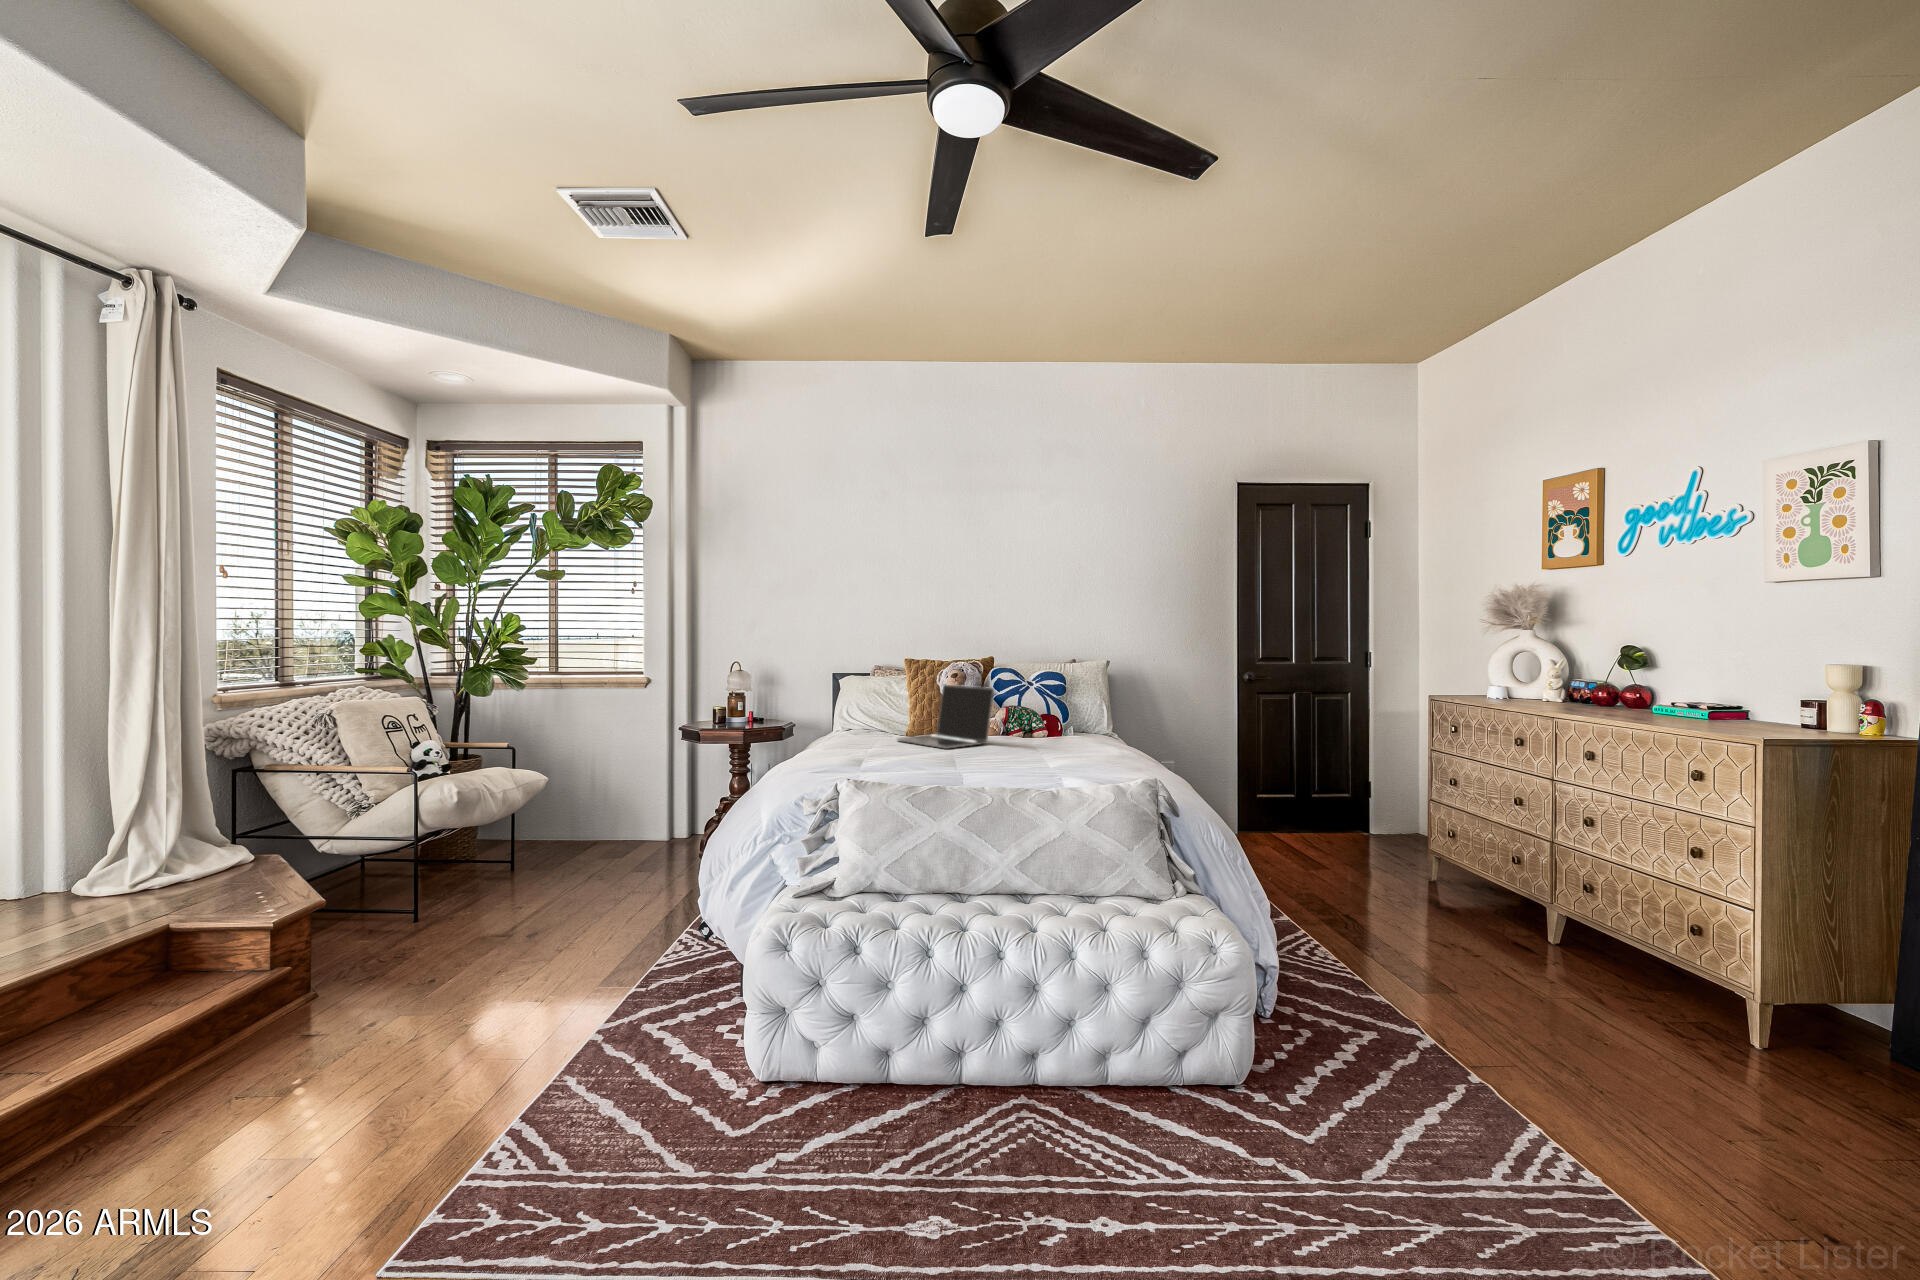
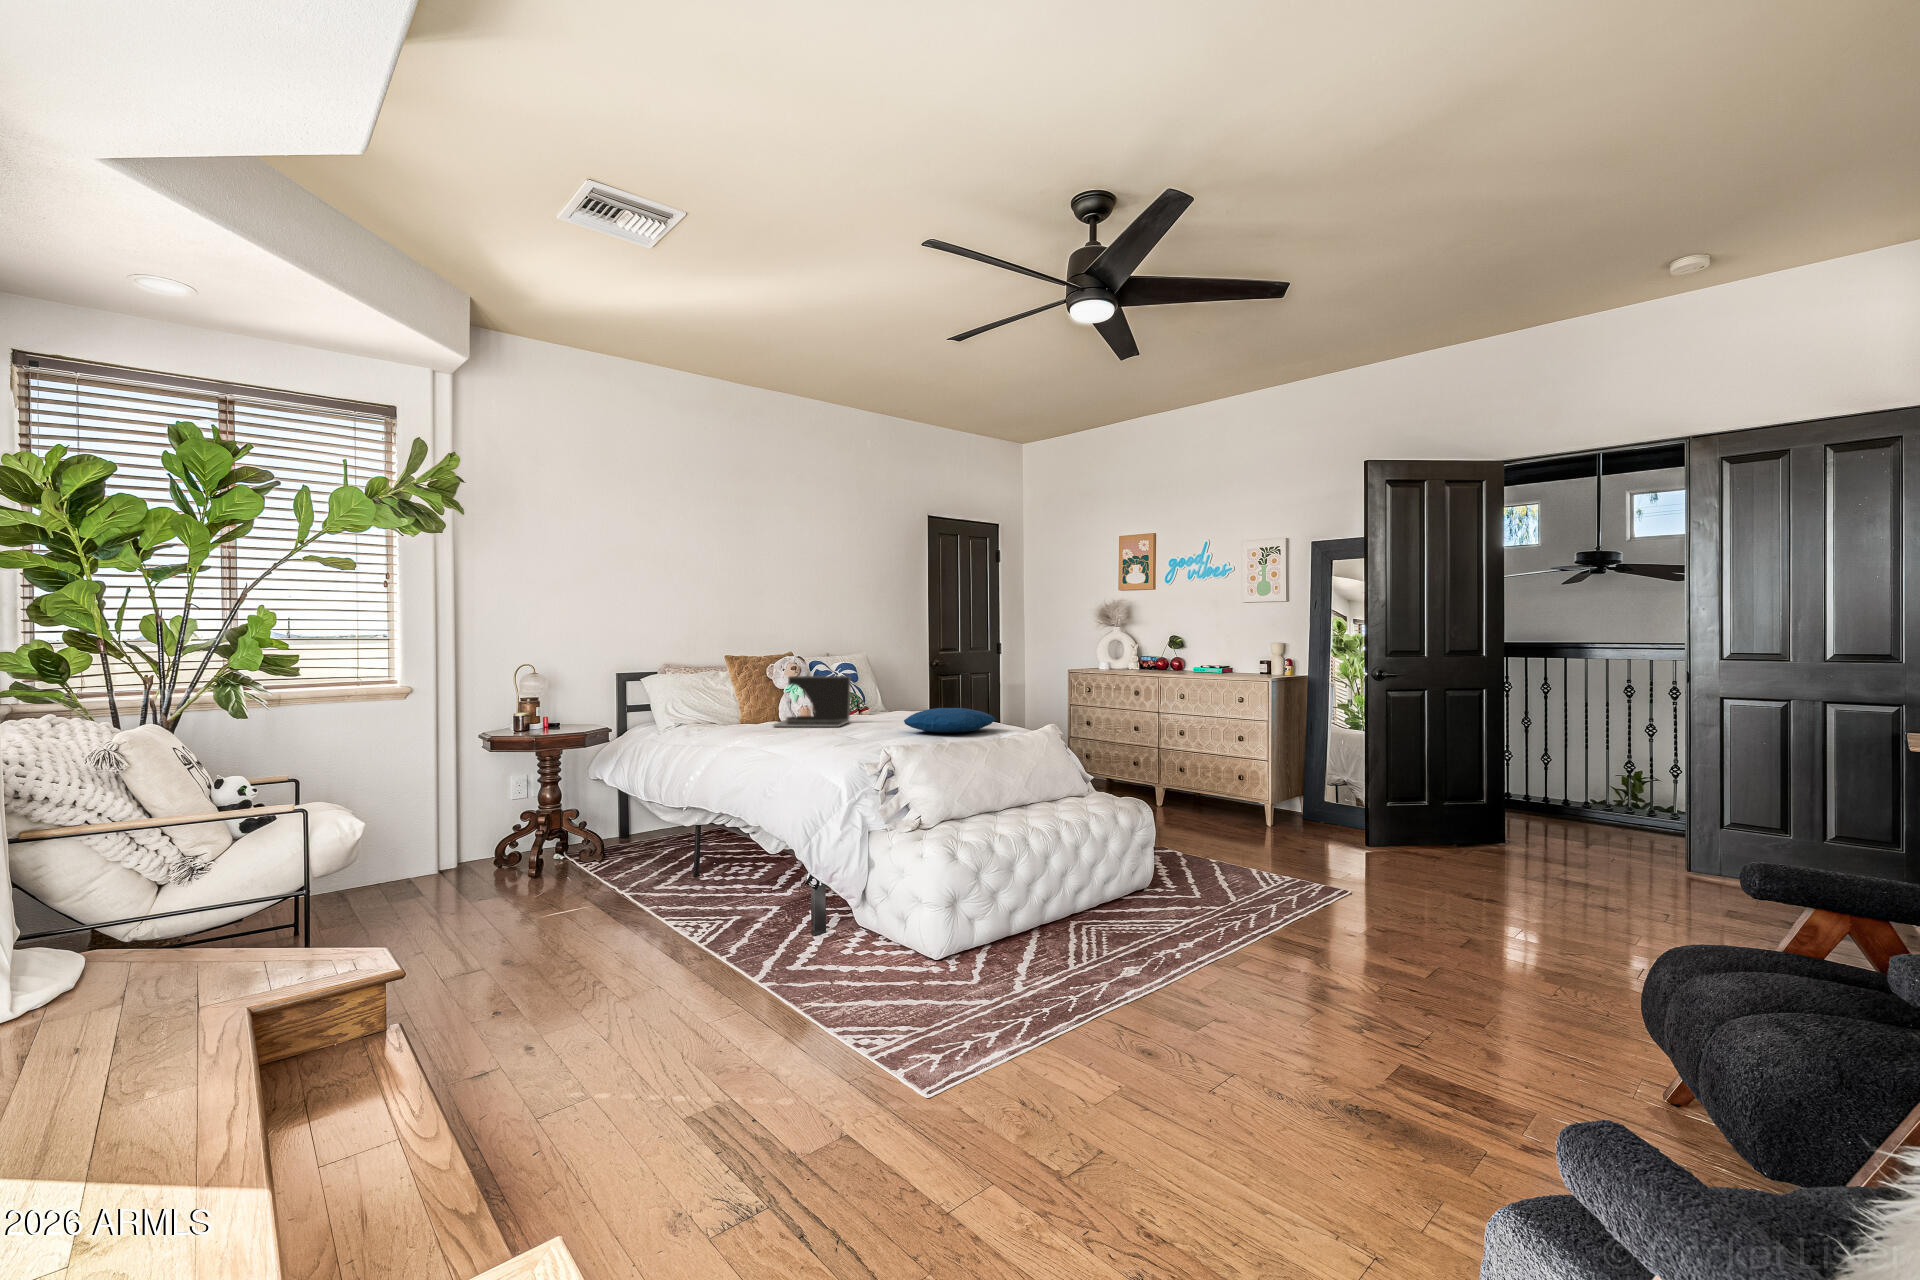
pillow: none [956,739,1077,776] -> present [904,708,995,733]

